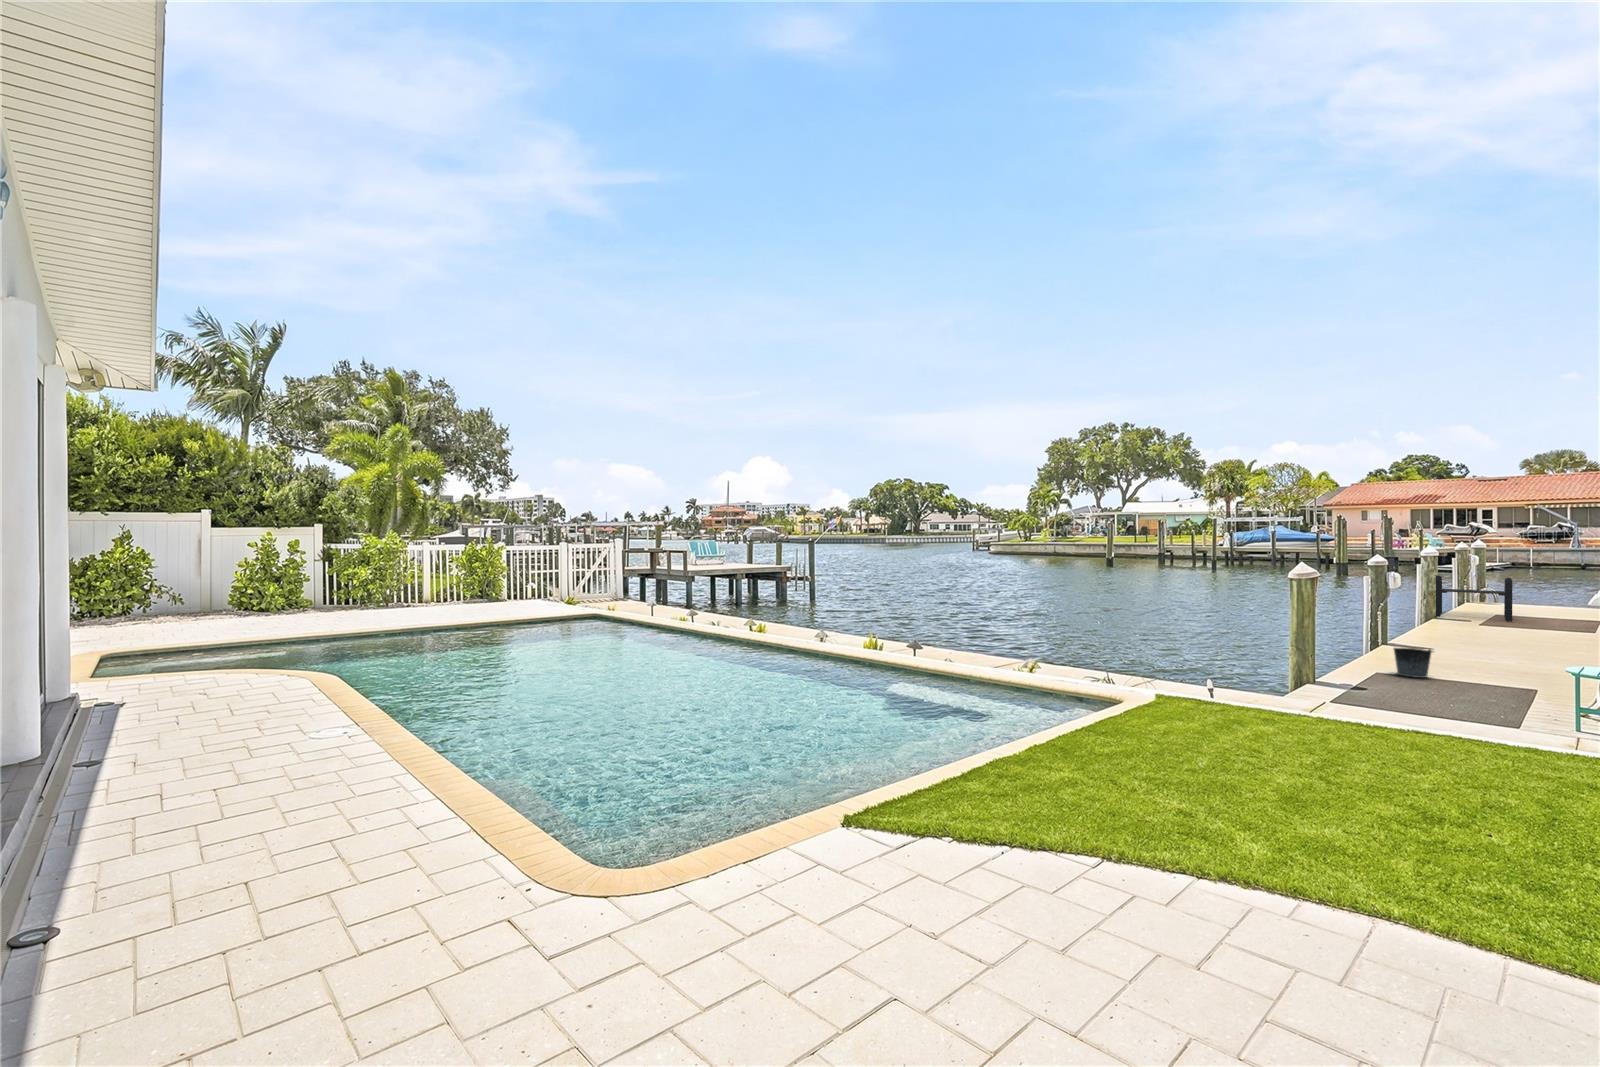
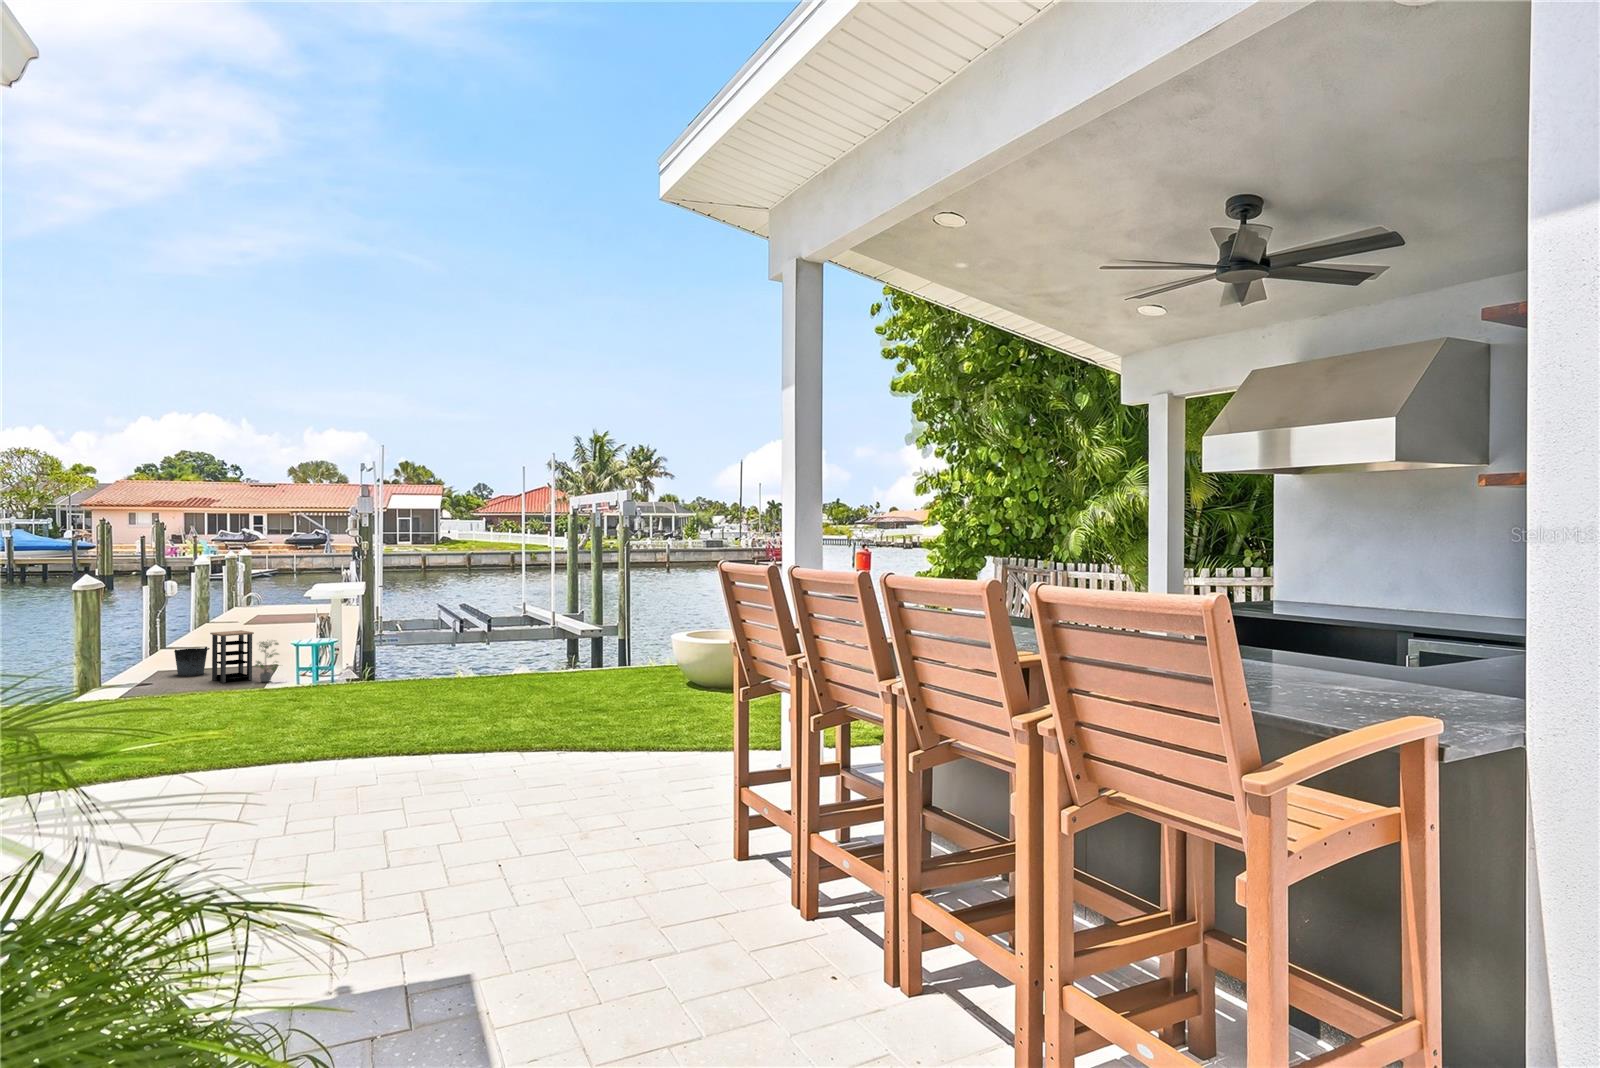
bench: present [1436,575,1512,621] -> none [208,580,273,622]
side table: none [1435,636,1491,696] -> present [210,630,254,683]
potted plant: none [1493,653,1536,703] -> present [255,642,278,682]

